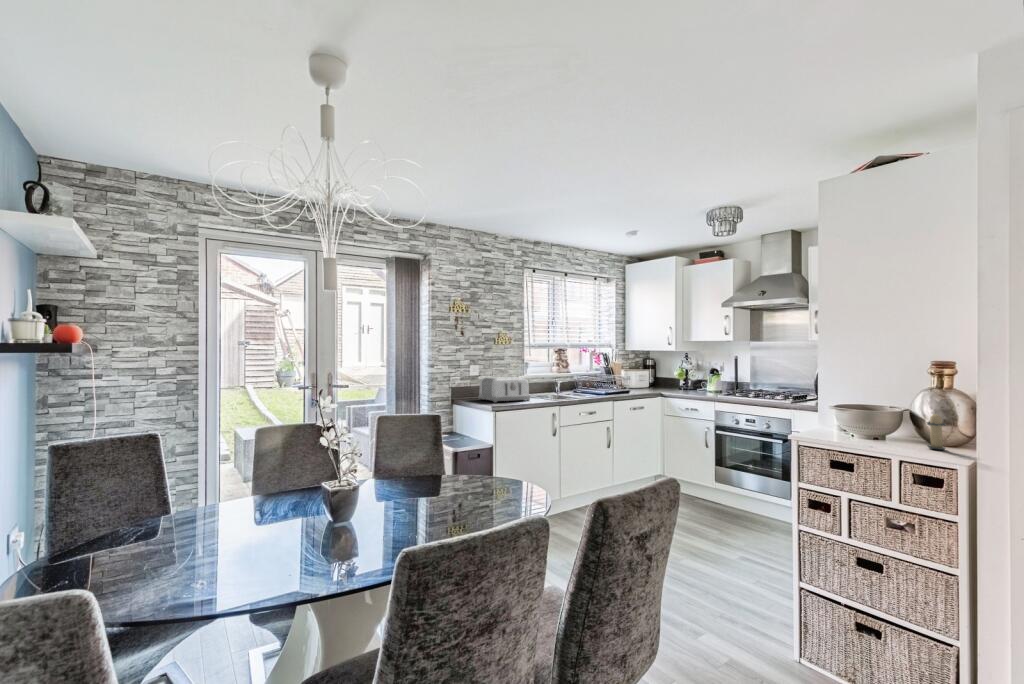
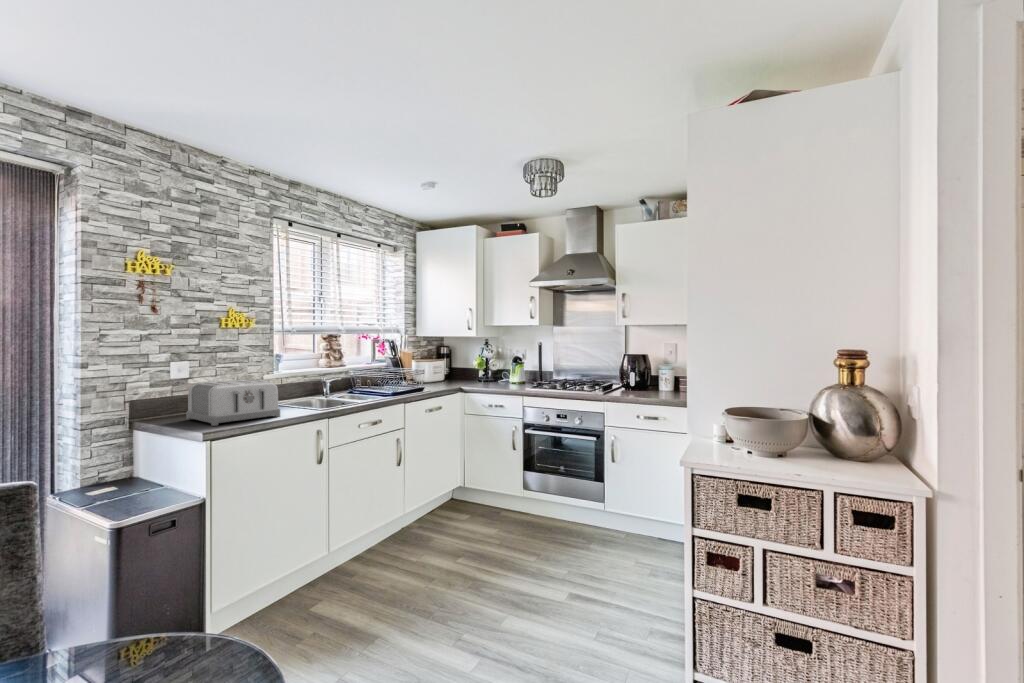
candle: present [927,414,945,450] -> none [855,423,886,476]

